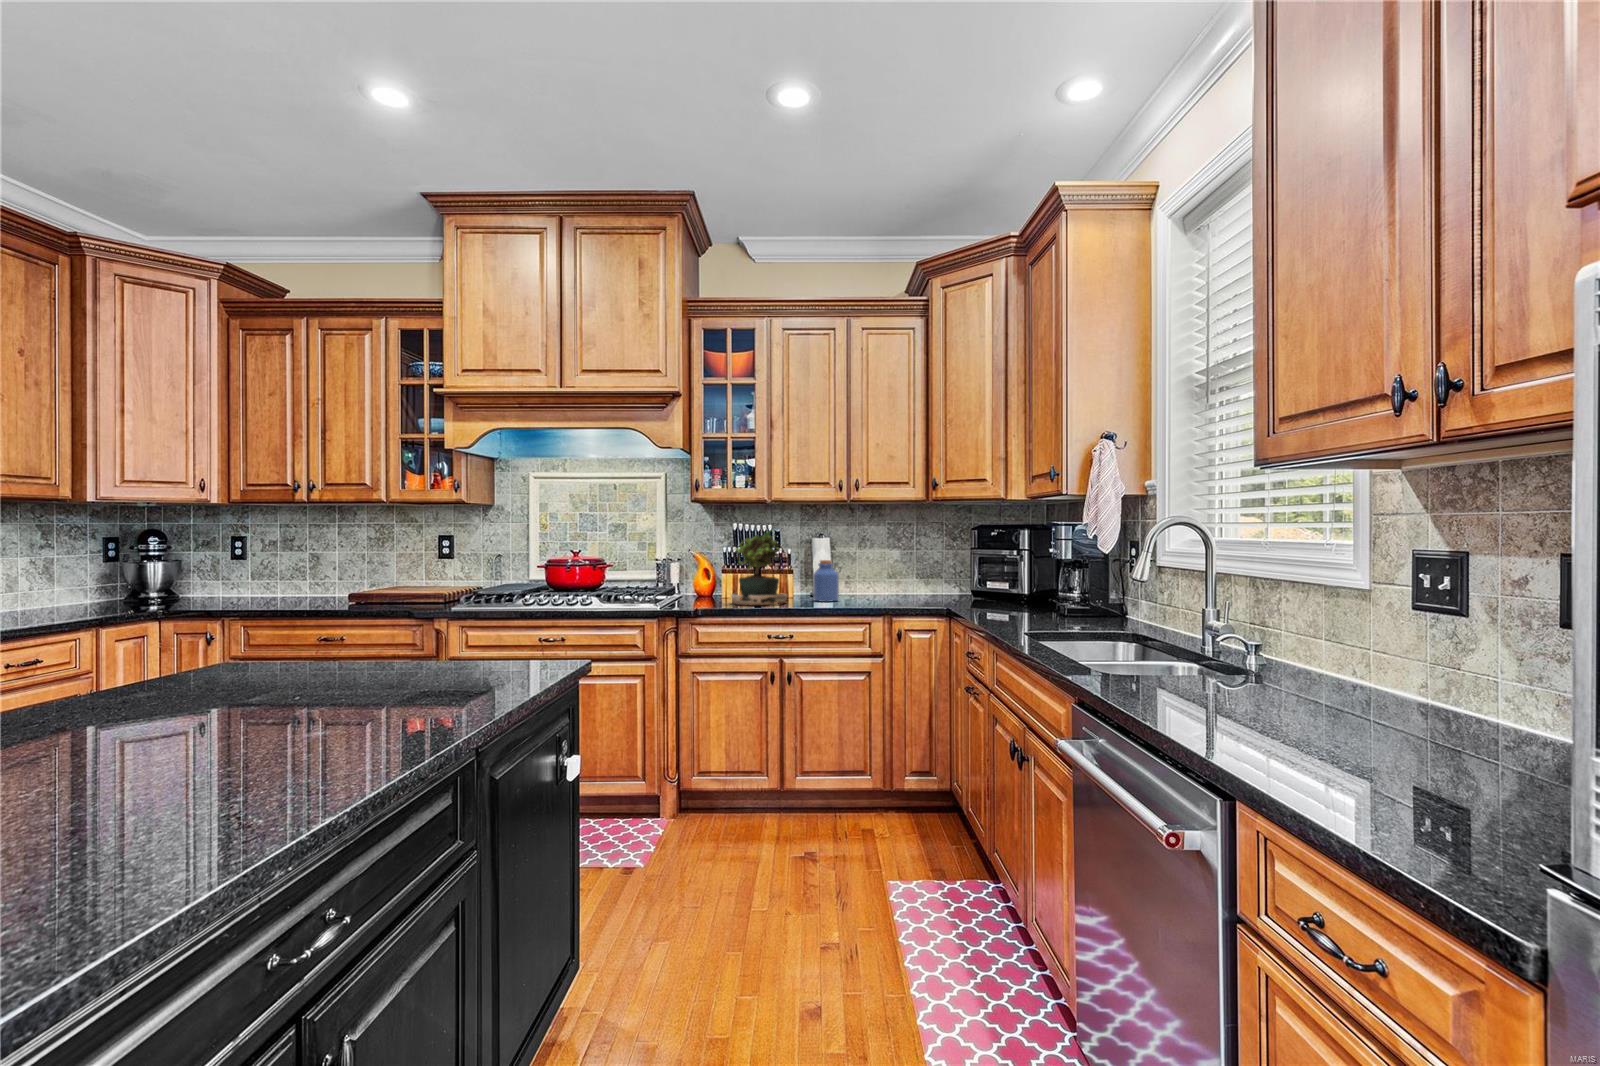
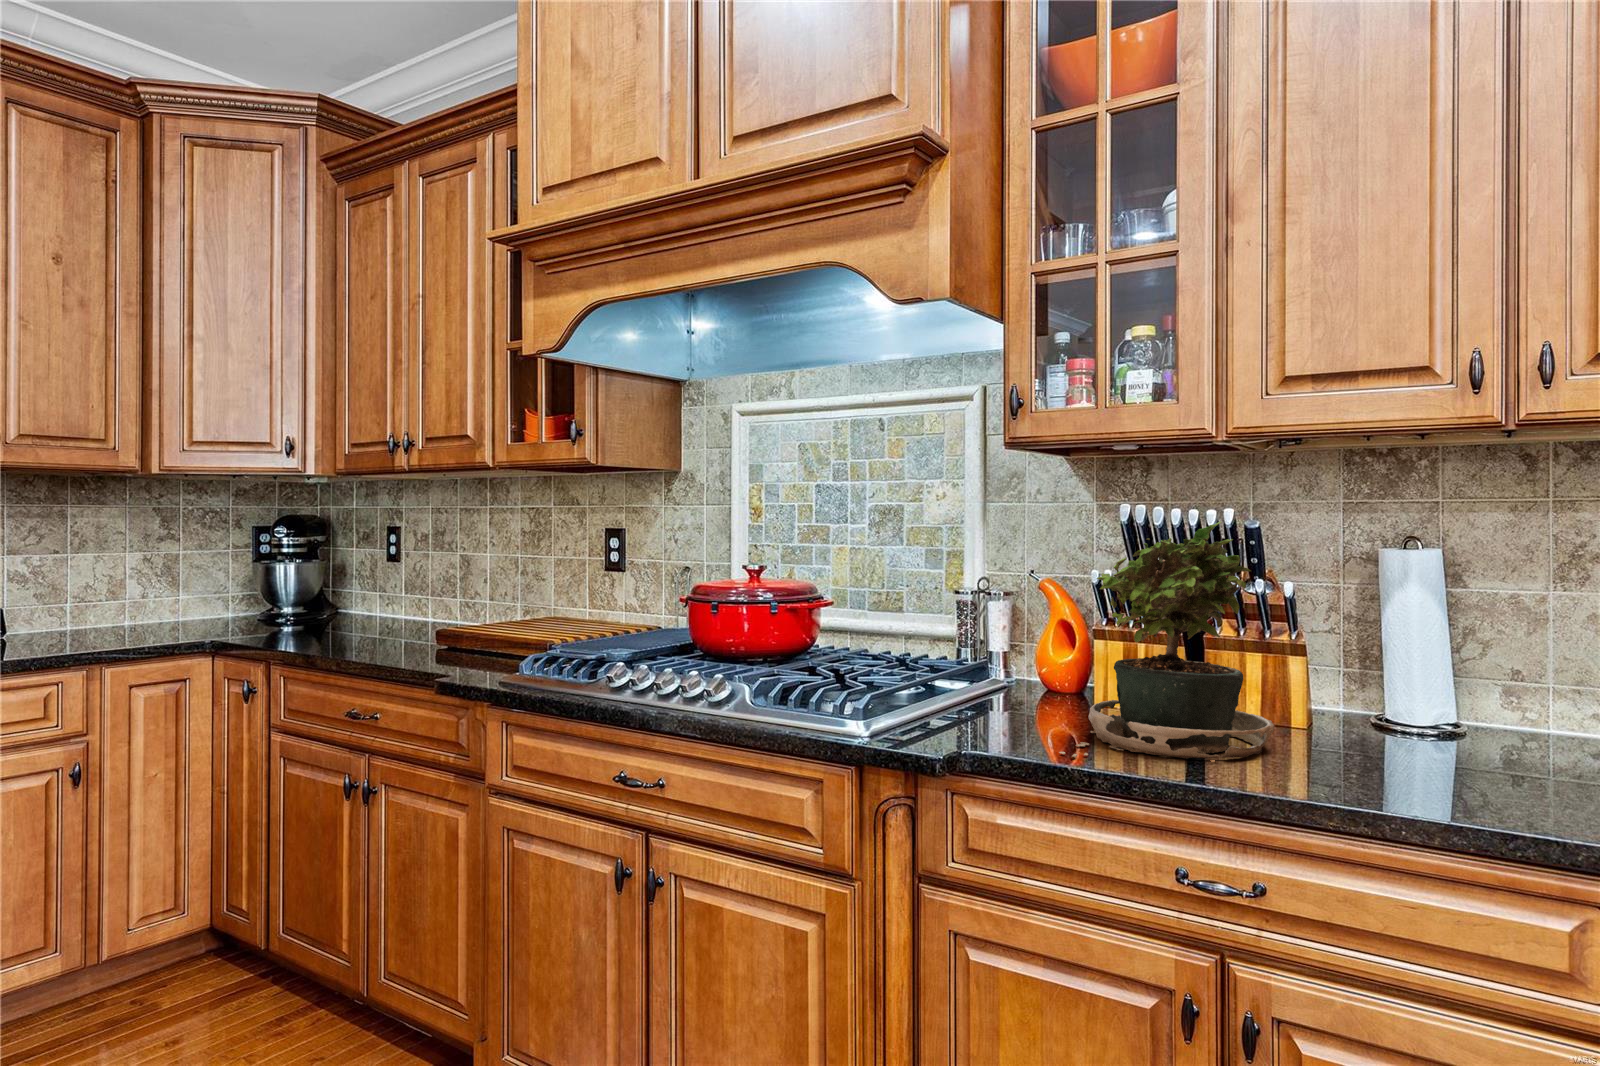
jar: present [813,560,839,602] -> none [1374,621,1471,761]

